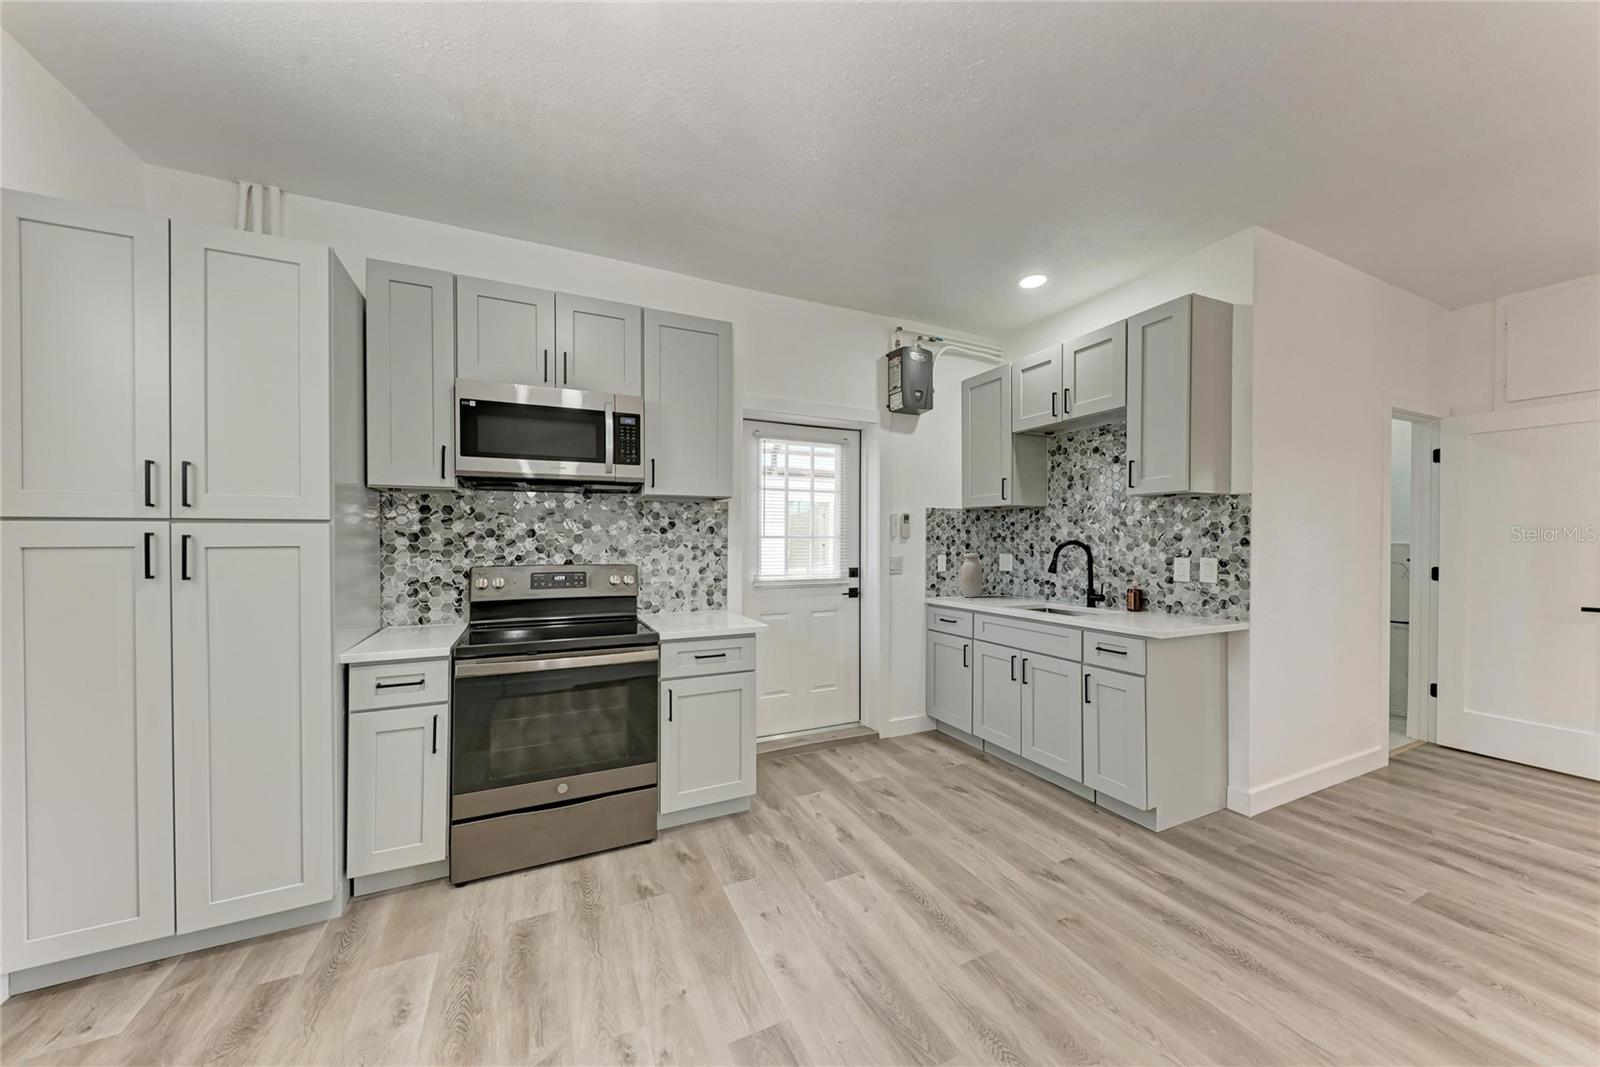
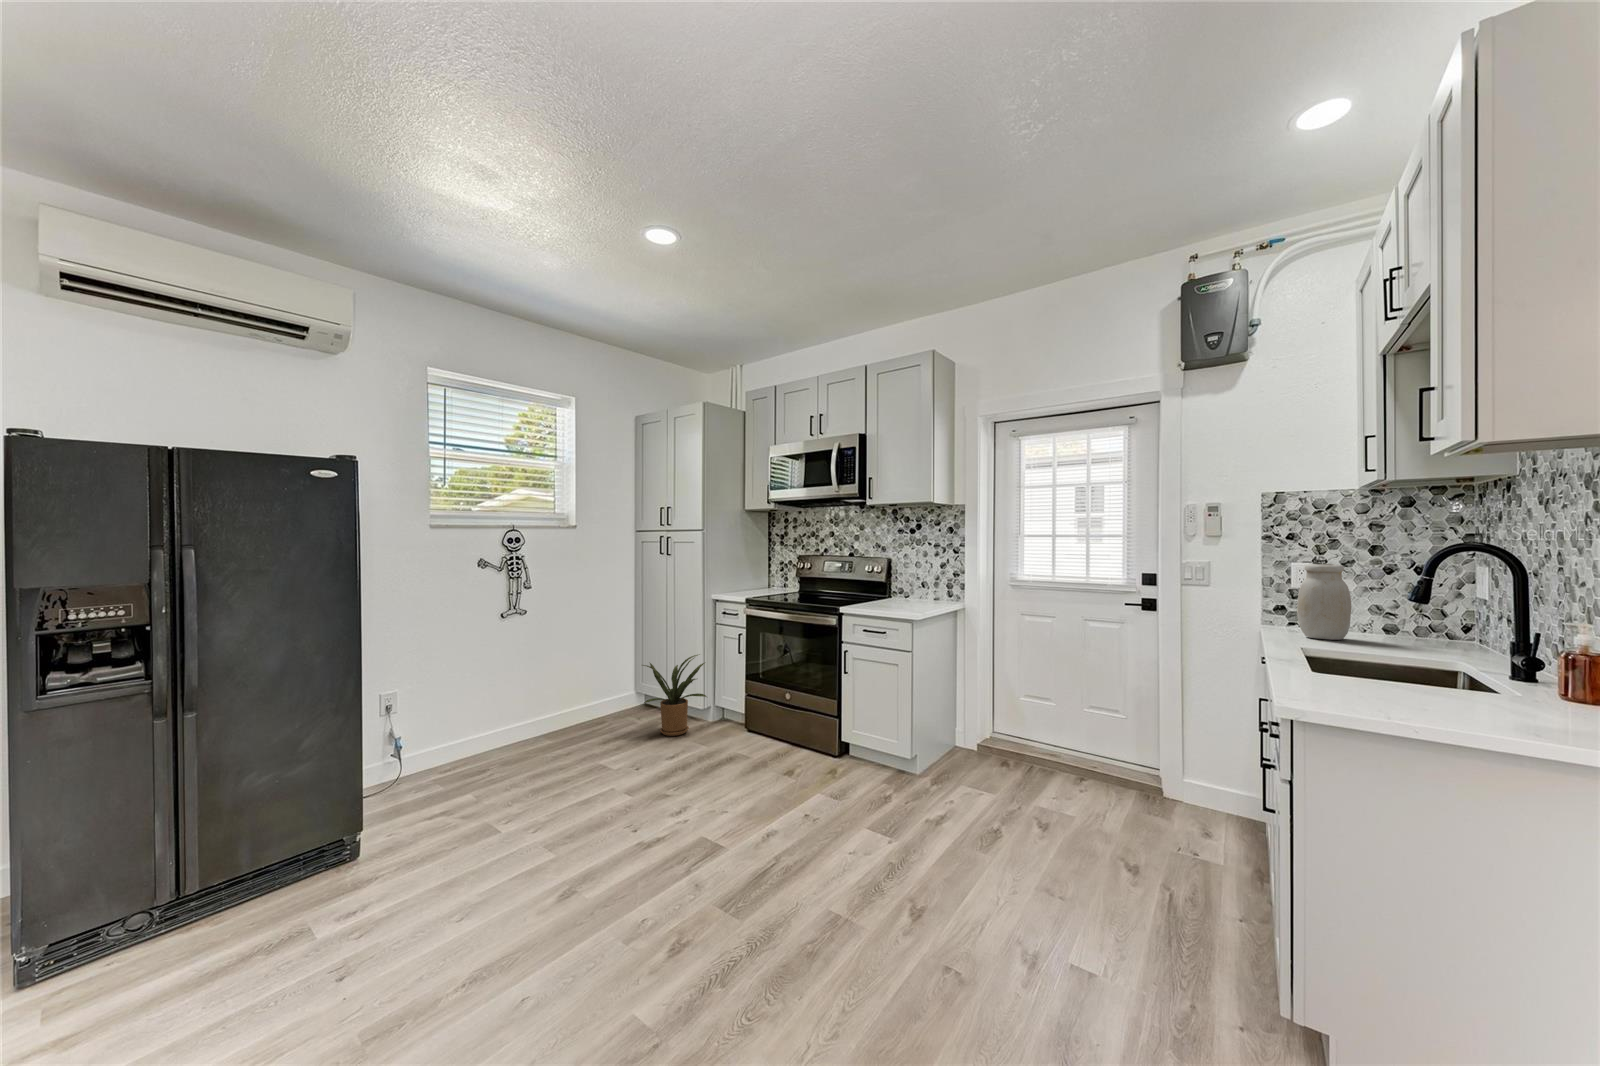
house plant: none [282,758,457,964] -> present [643,655,707,736]

